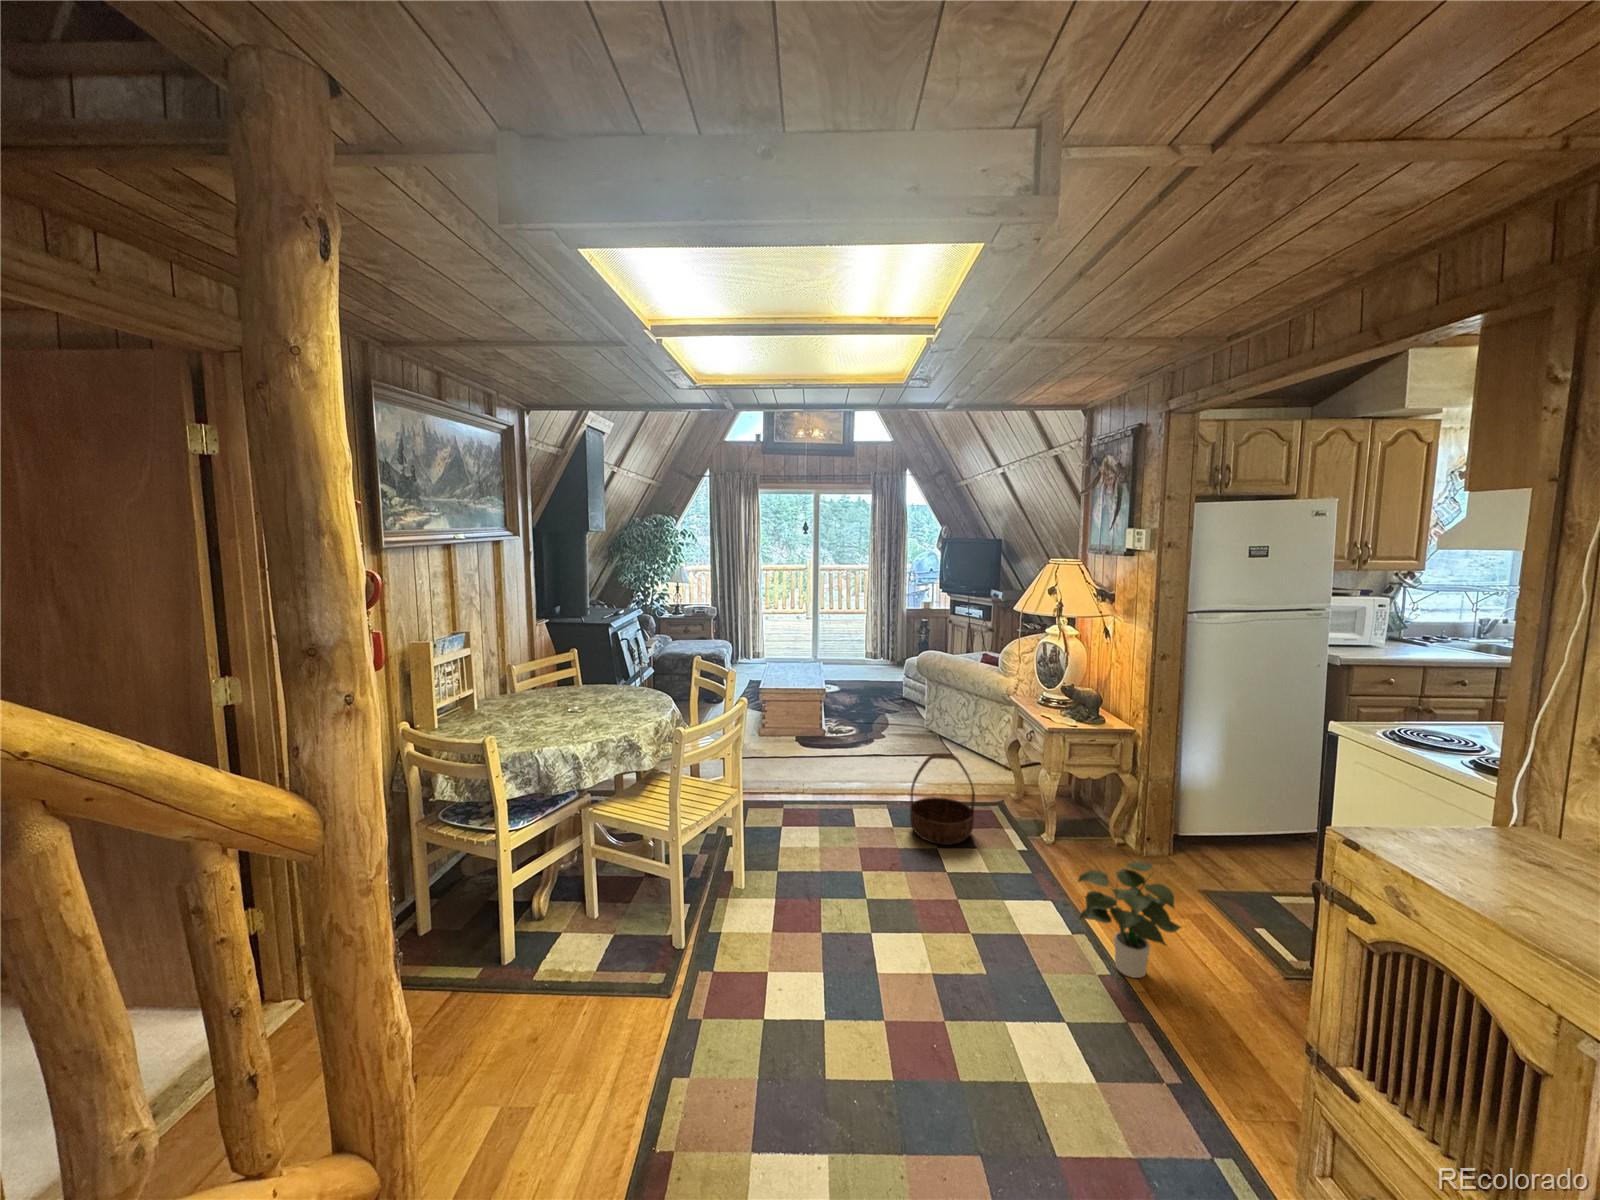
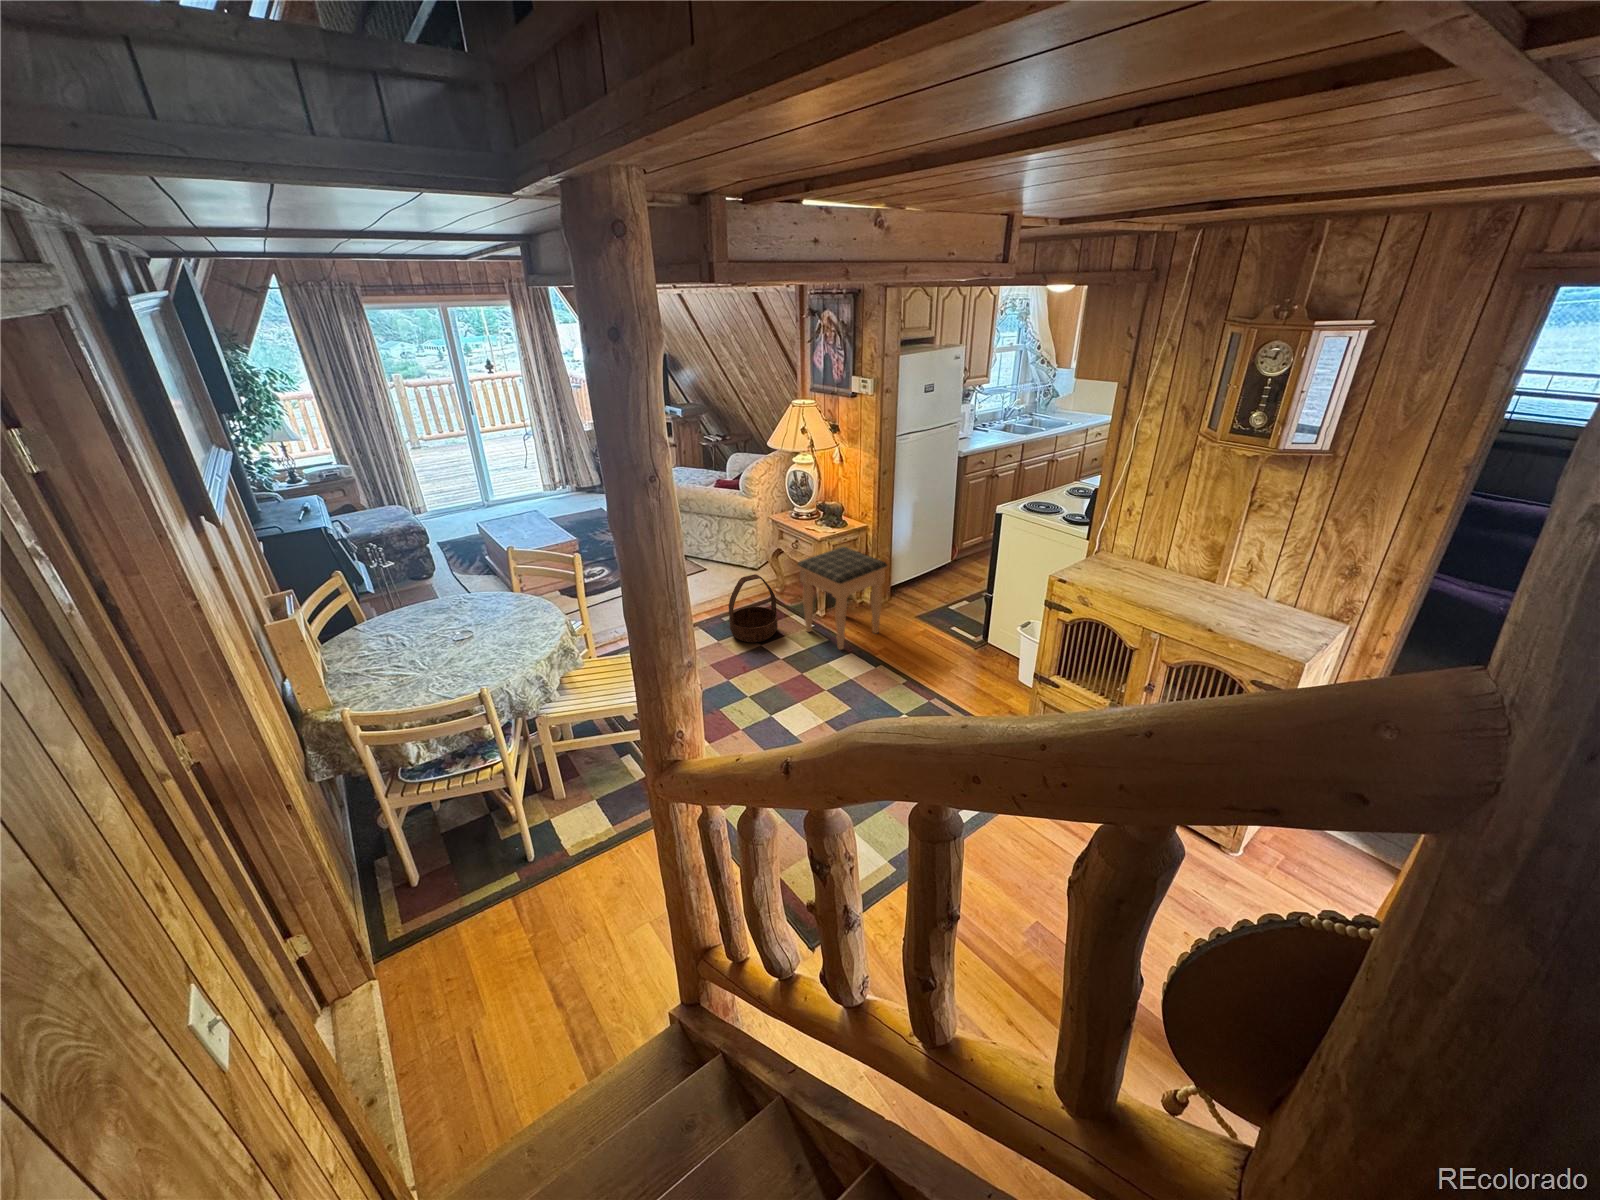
footstool: none [1004,748,1134,892] -> present [797,547,888,650]
potted plant: present [1078,861,1181,978] -> none [884,612,941,678]

